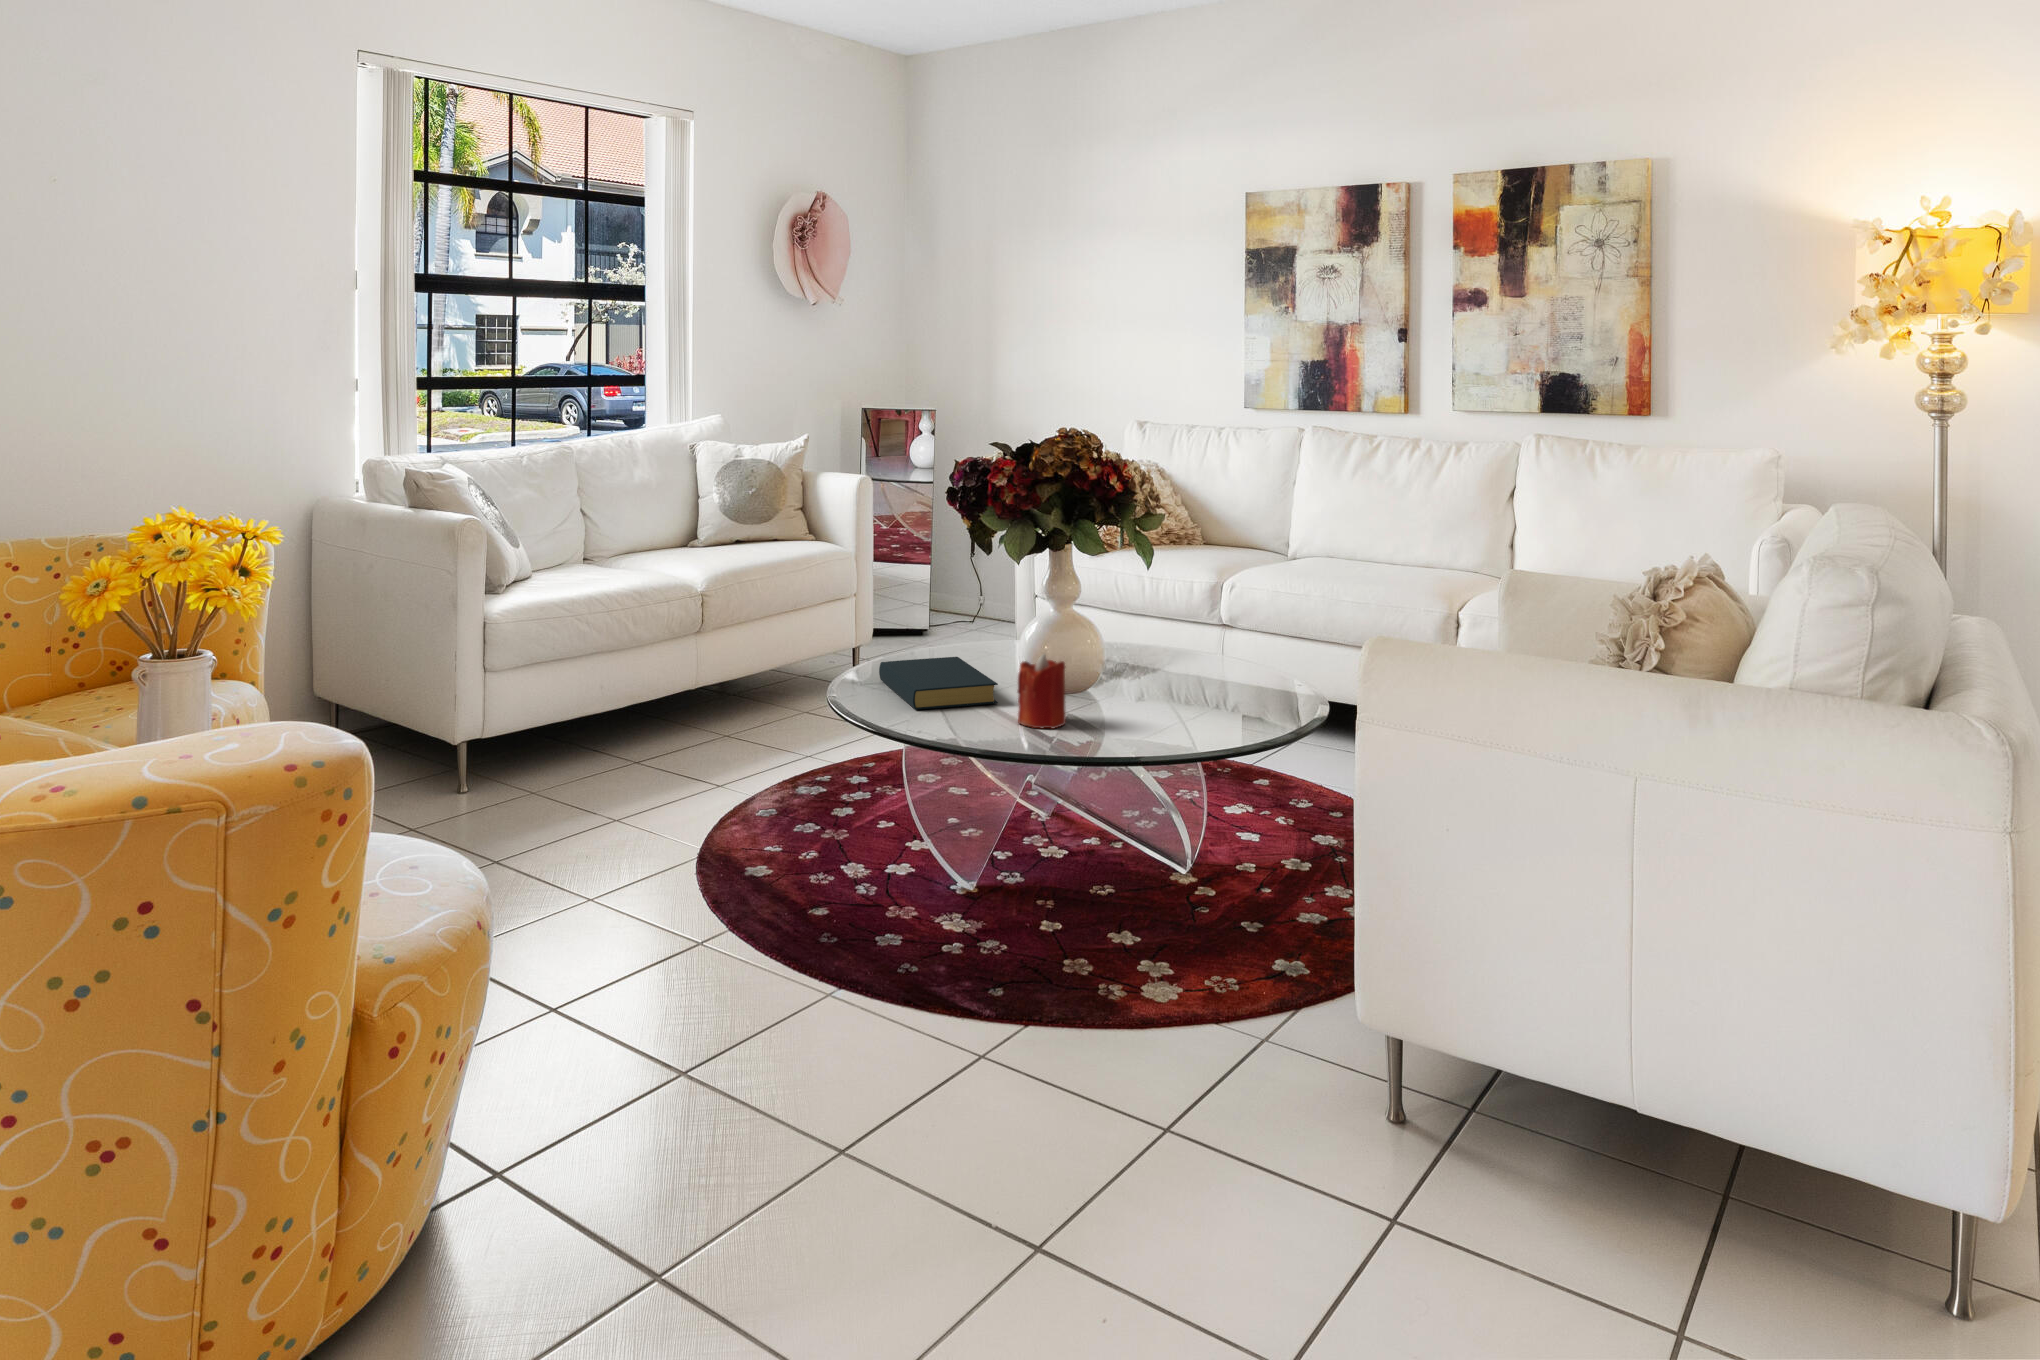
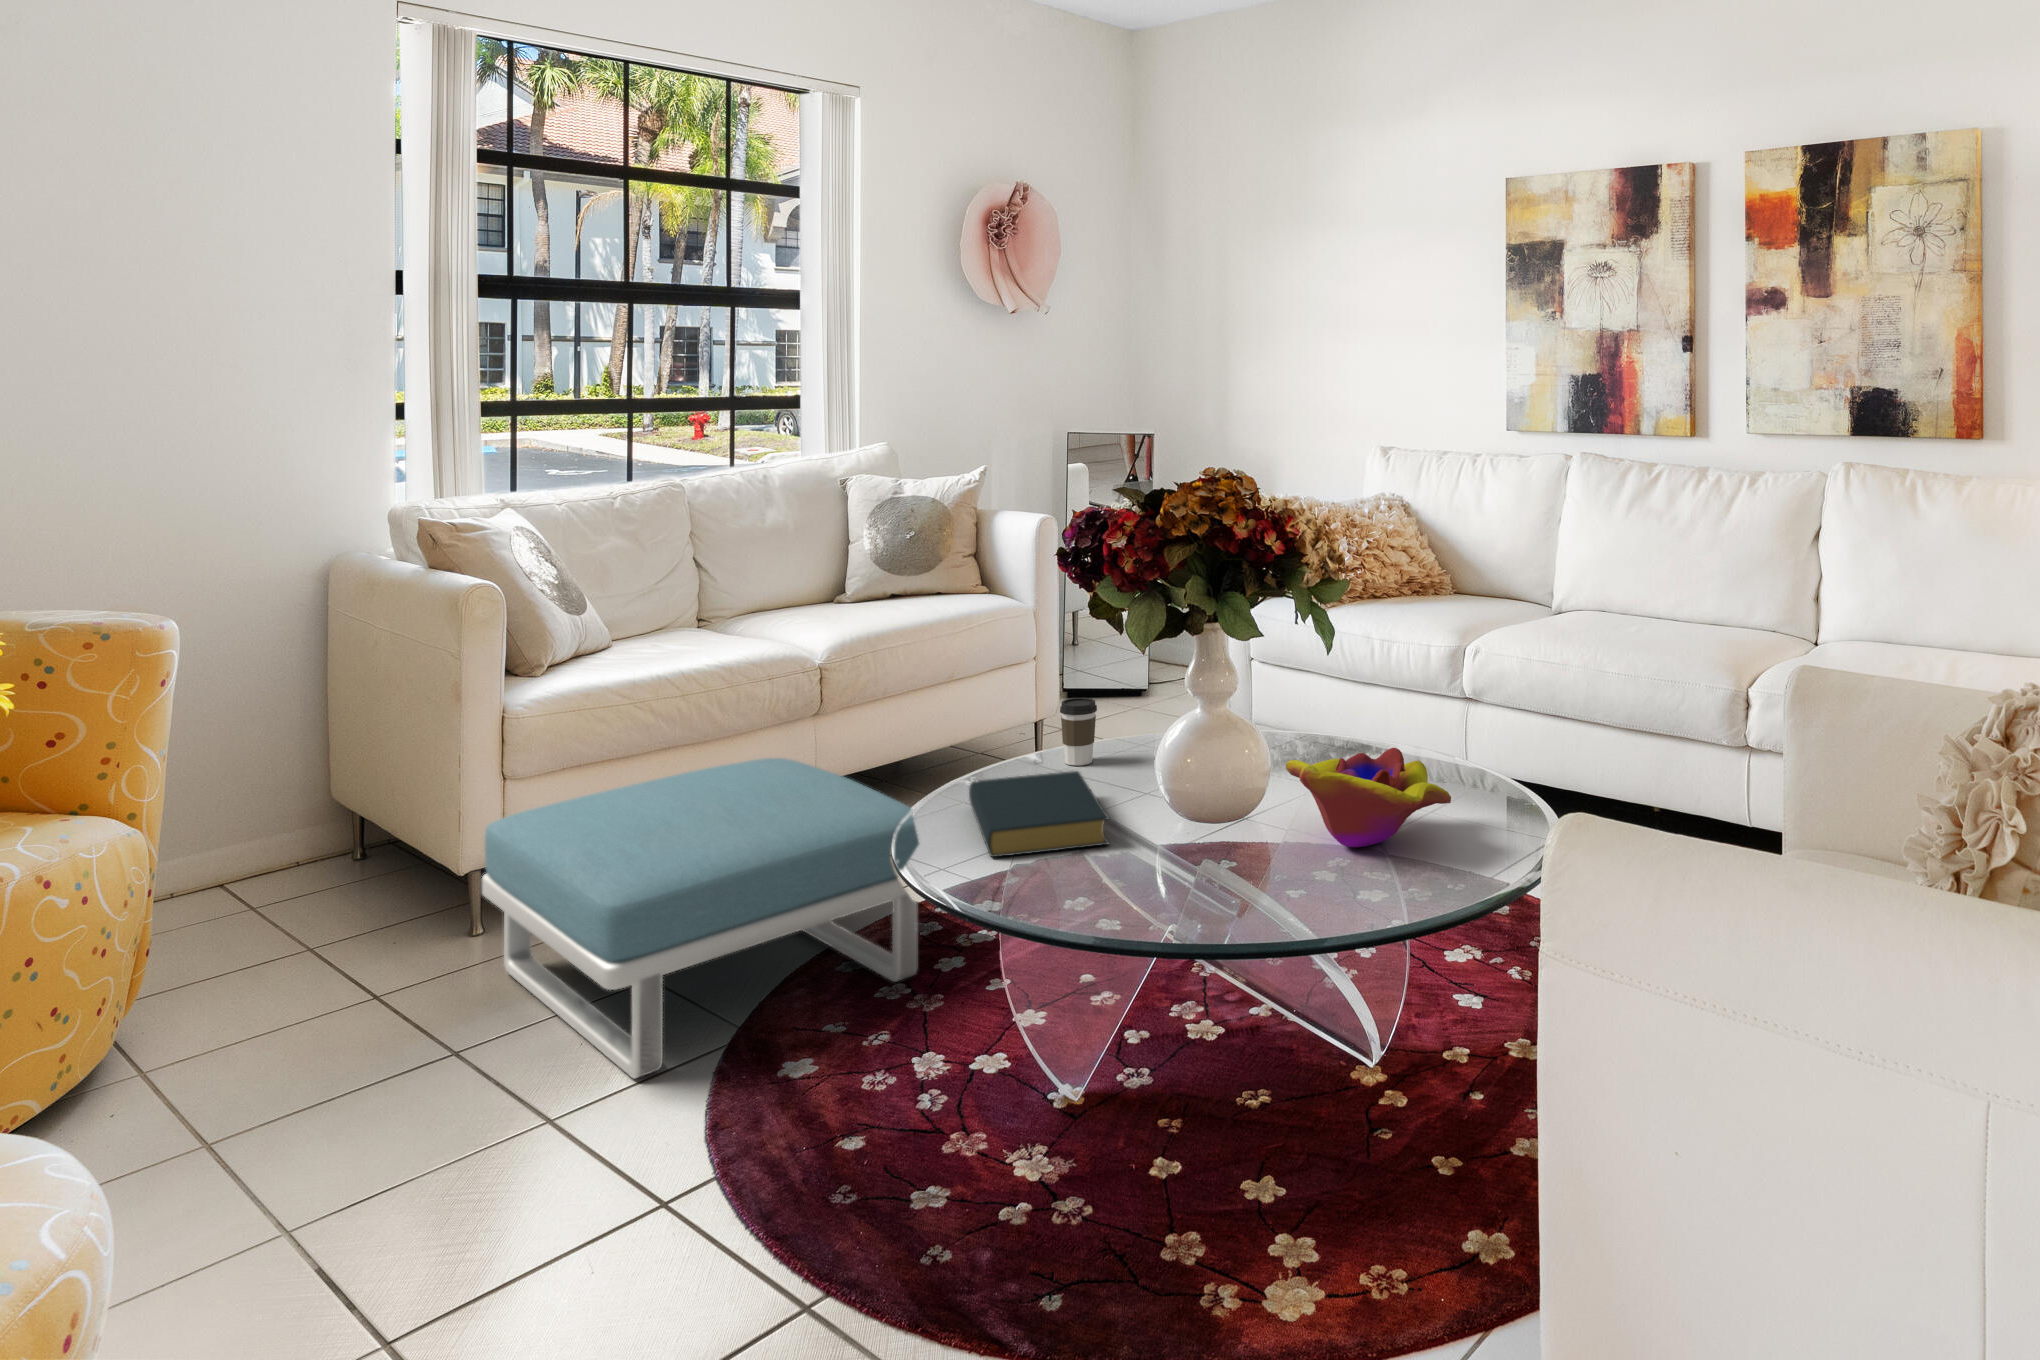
coffee cup: none [931,607,960,658] -> present [1060,698,1097,765]
decorative bowl: none [1124,636,1251,706] -> present [1286,748,1451,847]
candle: present [1018,654,1066,728] -> none [1121,783,1189,890]
footstool: none [489,658,833,876] -> present [482,758,919,1078]

